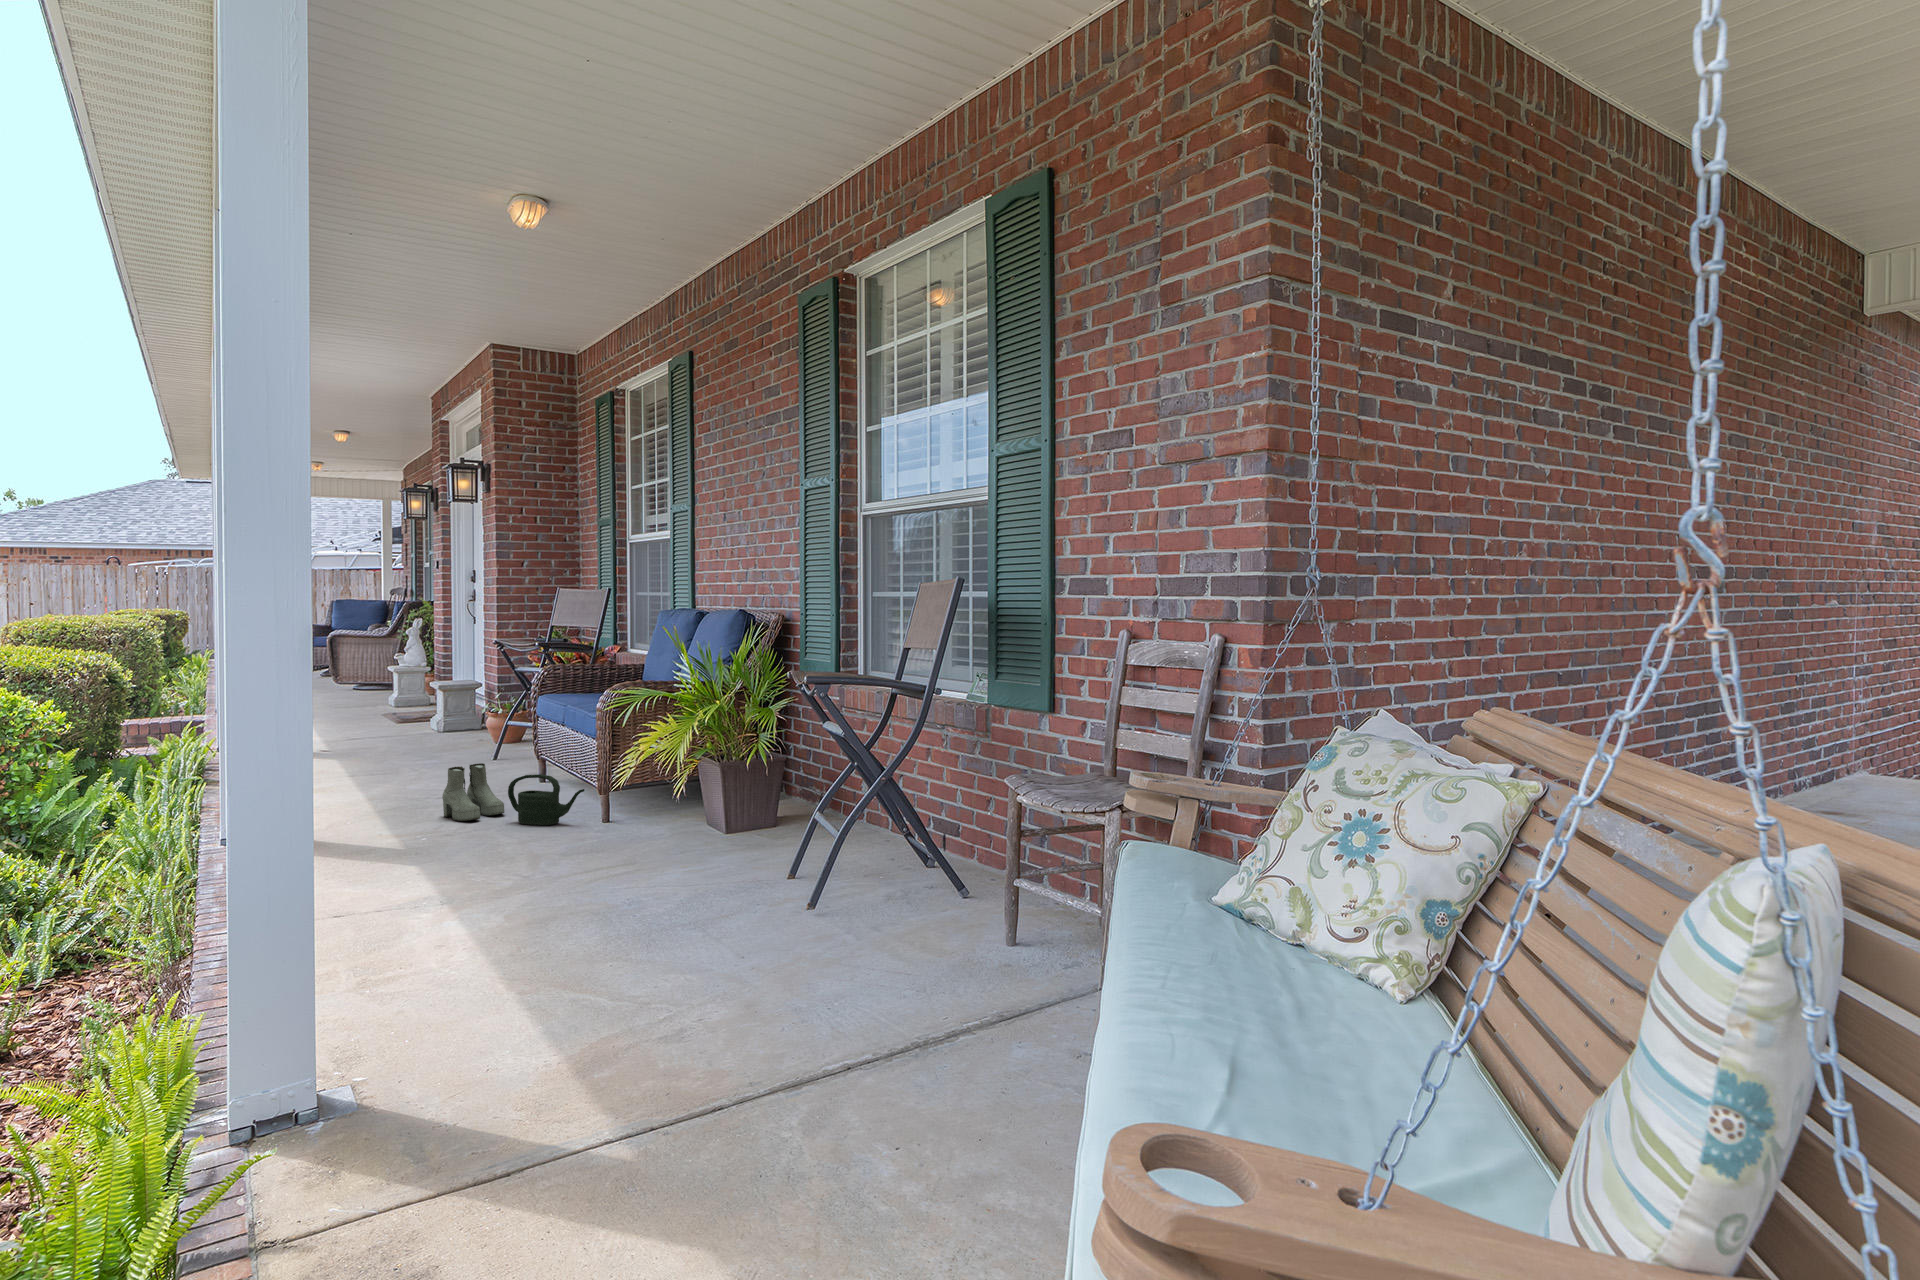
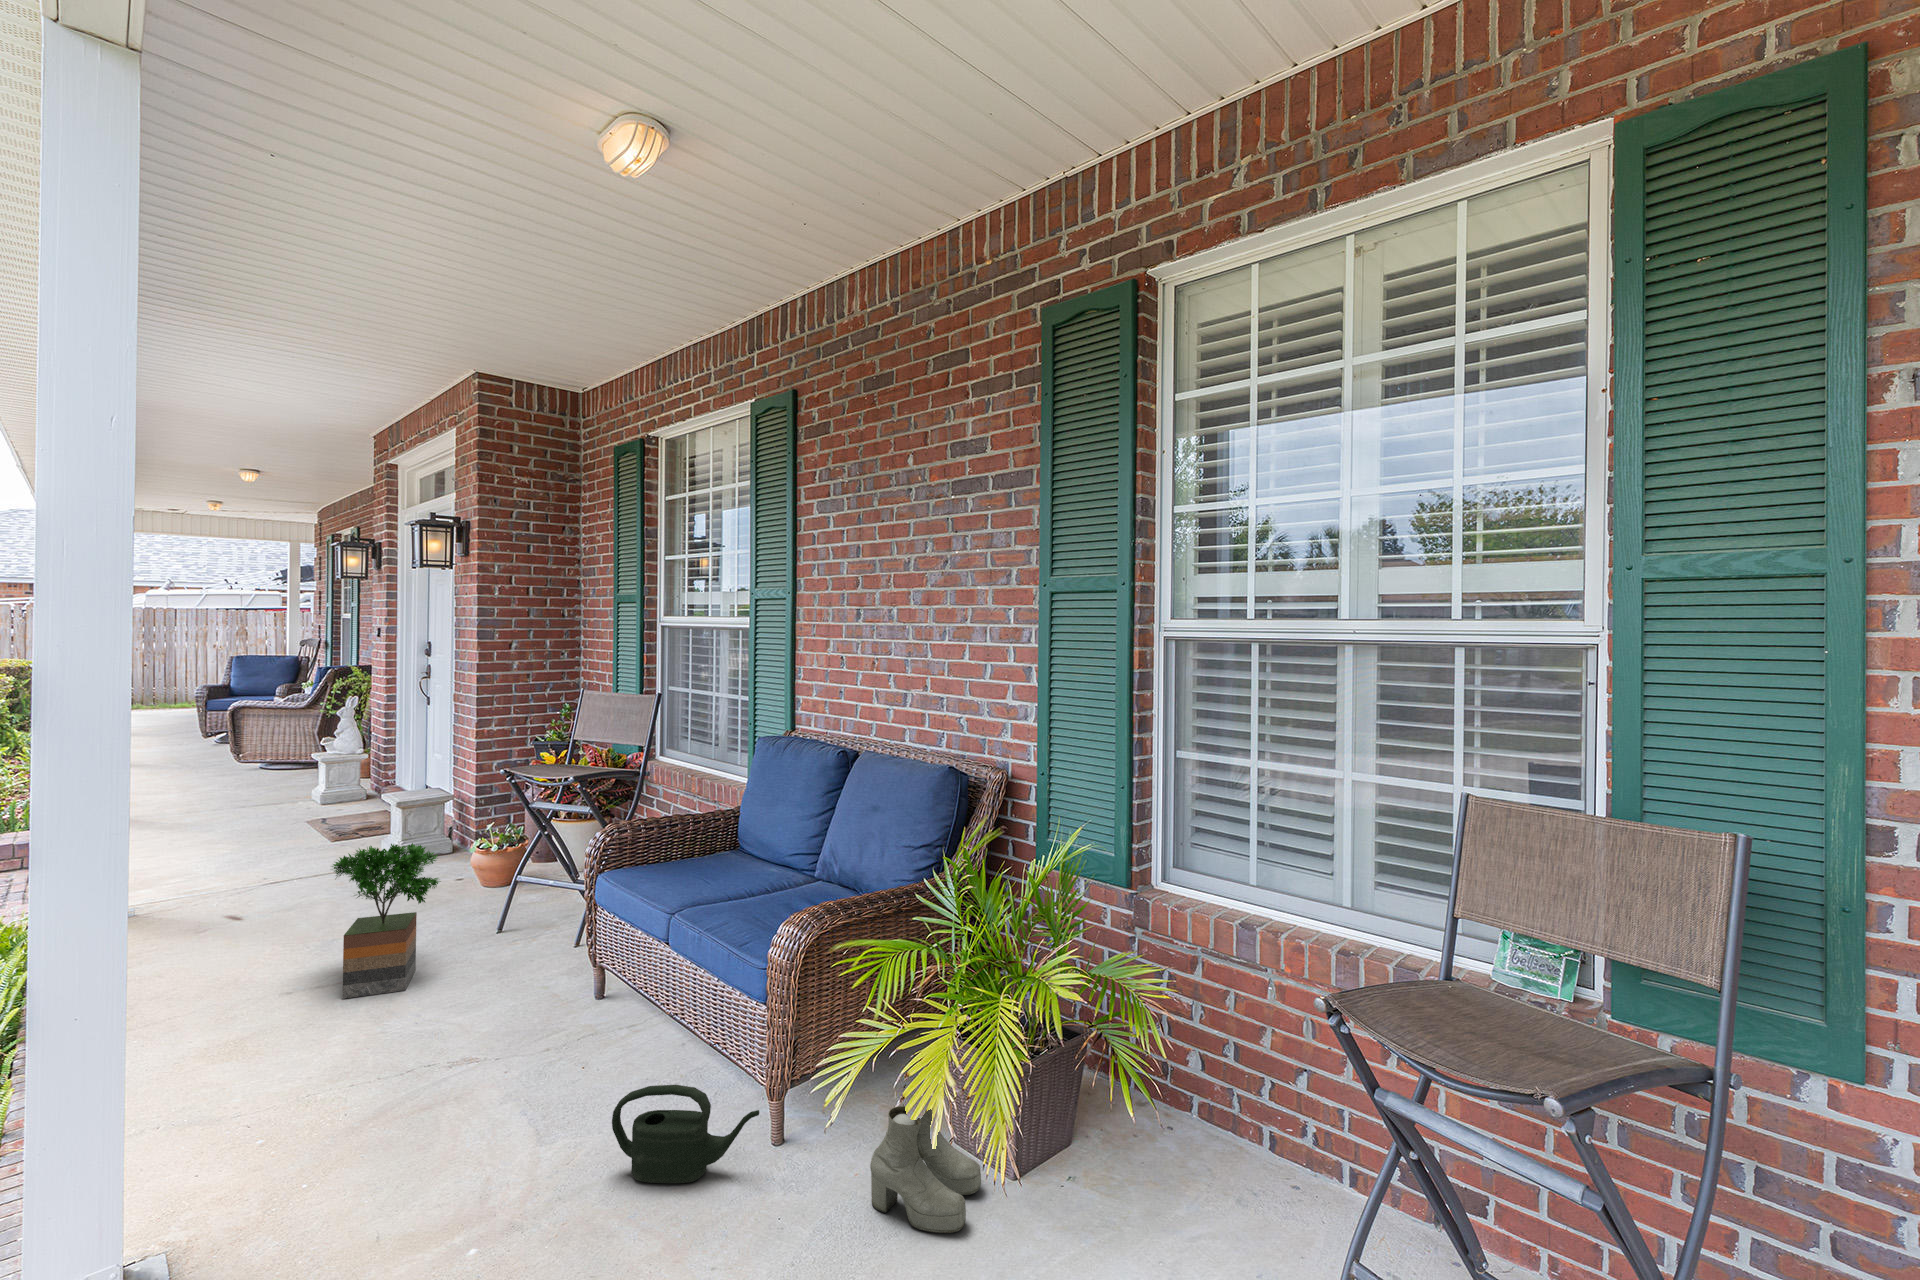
potted tree: none [380,680,449,775] -> present [332,843,441,999]
boots: present [442,763,504,821] -> present [870,1084,981,1233]

